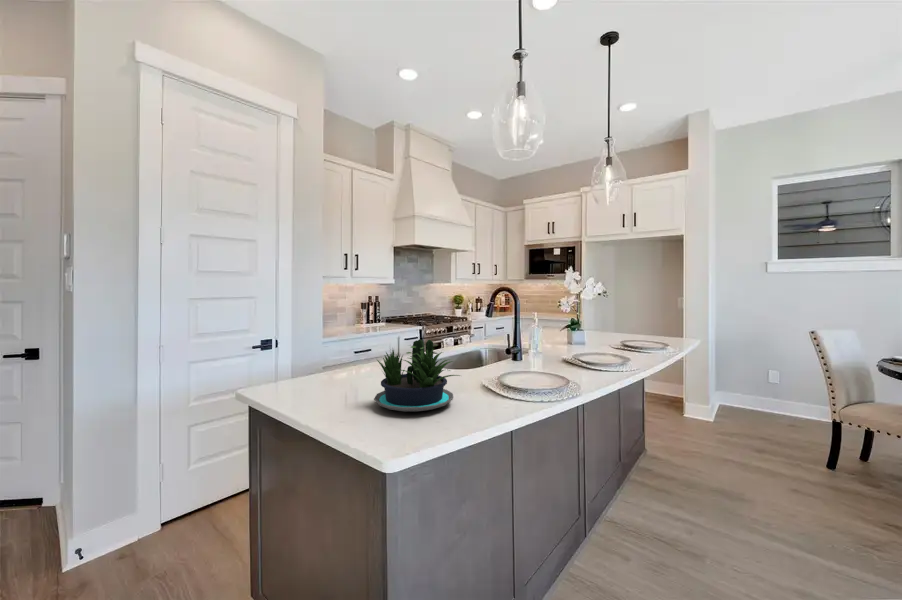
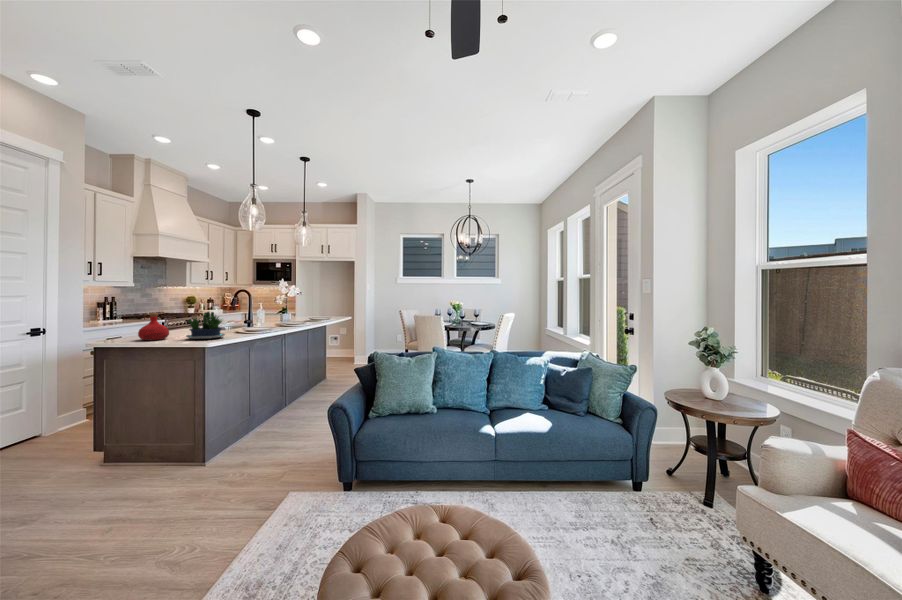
bottle: none [304,337,358,397] -> present [138,313,169,341]

